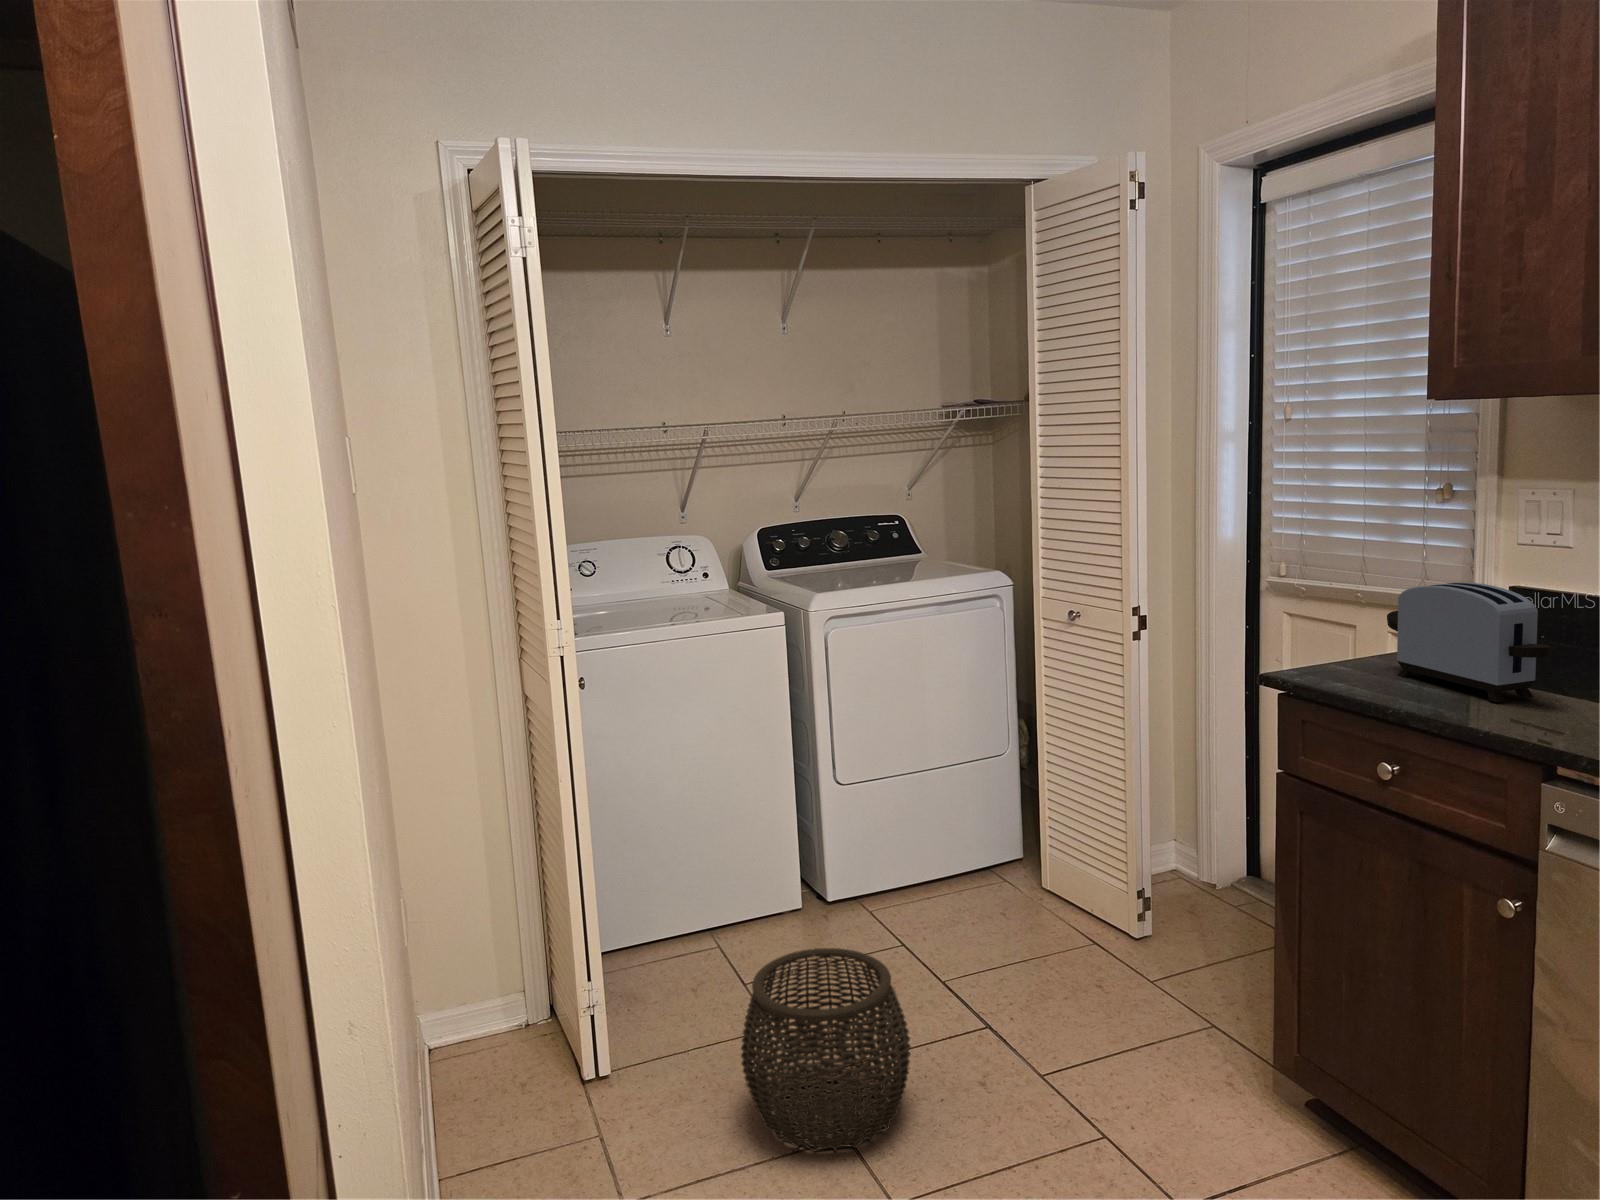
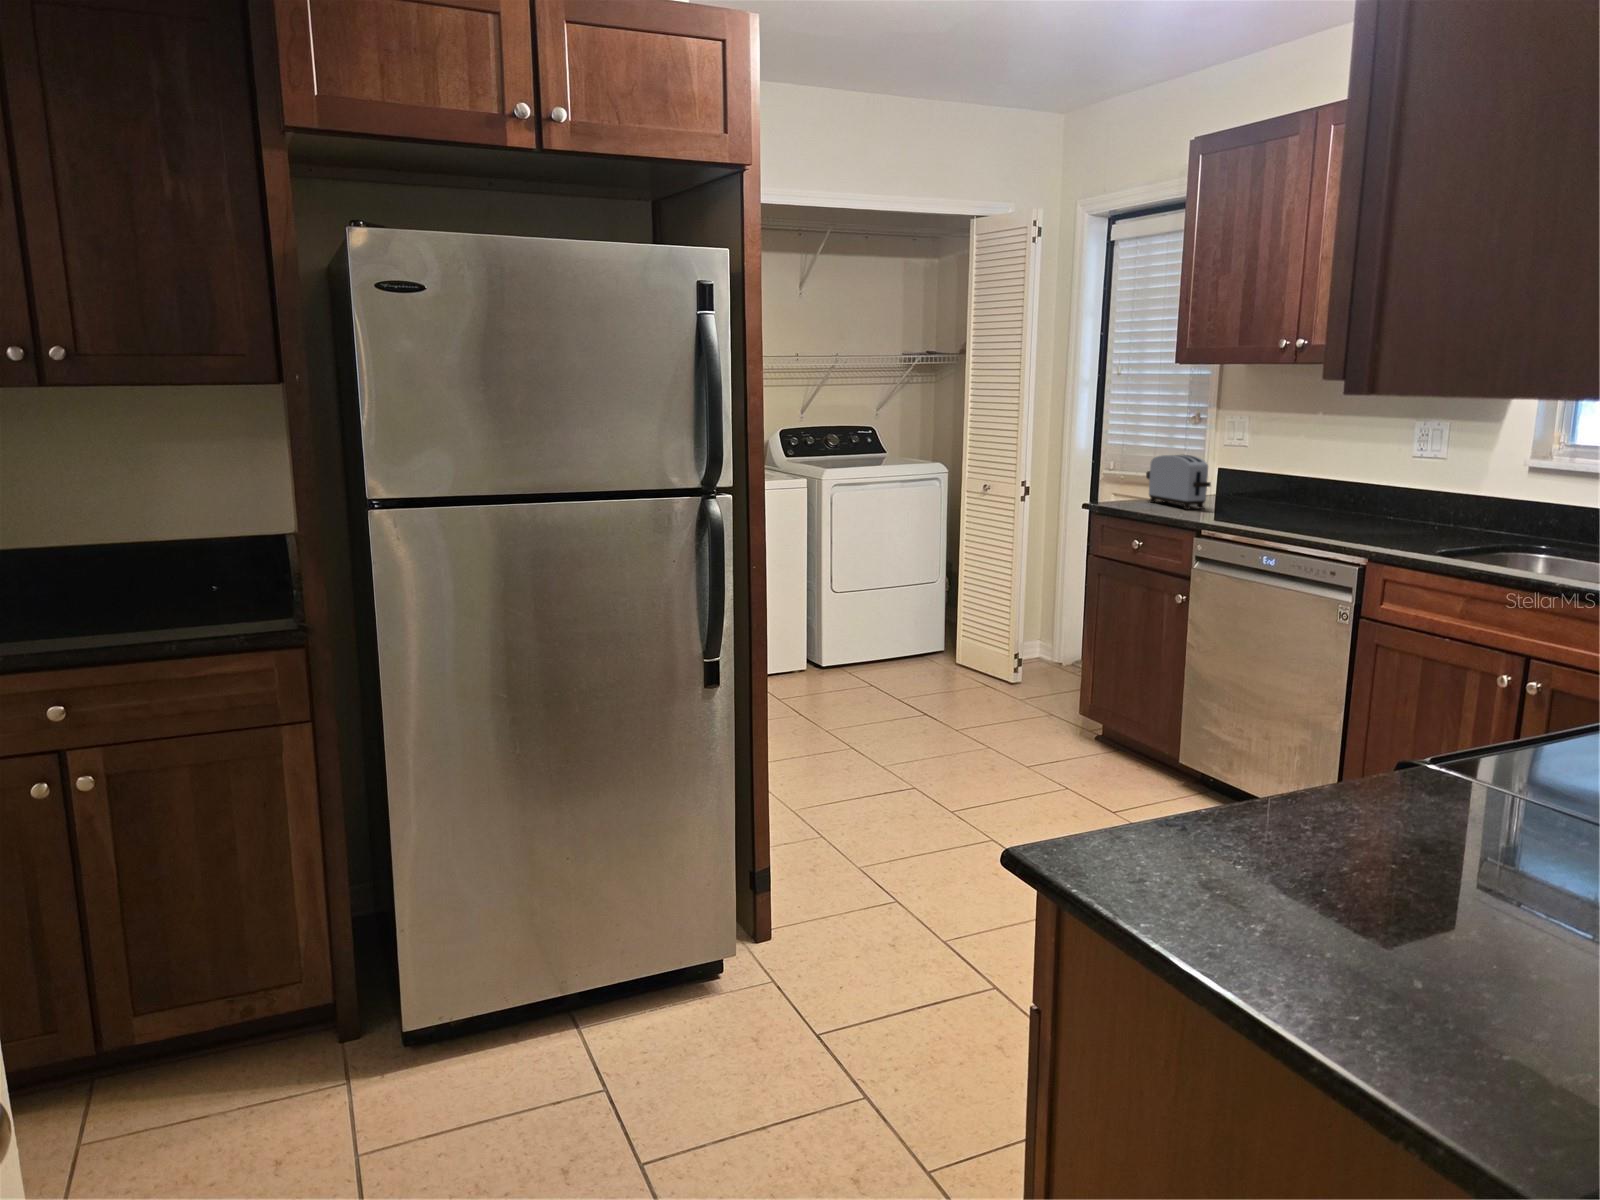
woven basket: present [741,948,911,1152] -> none [795,654,888,750]

